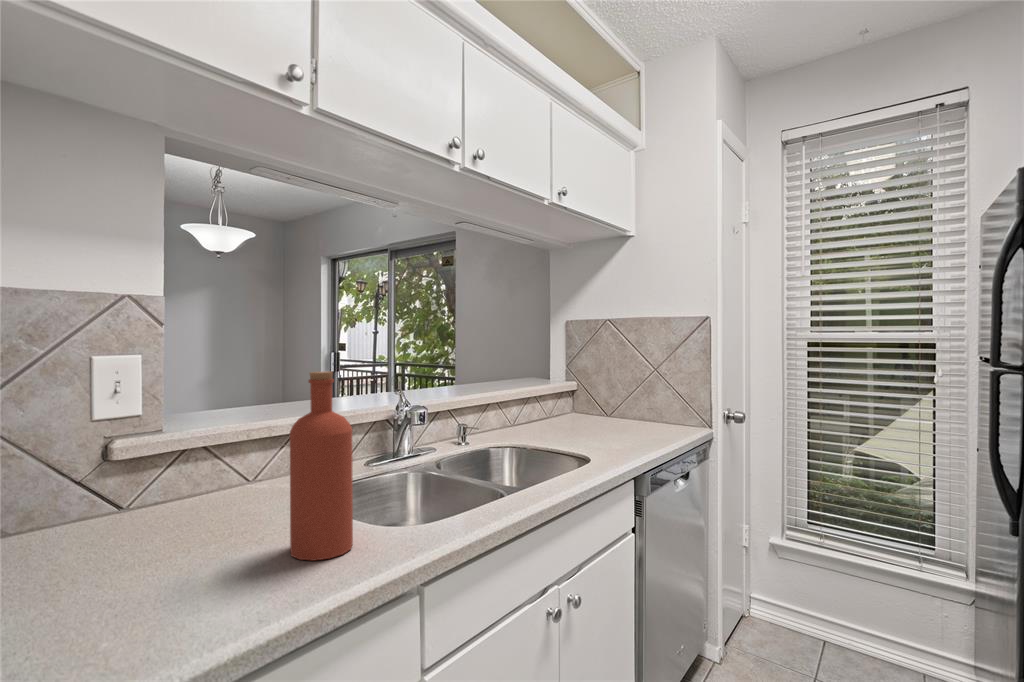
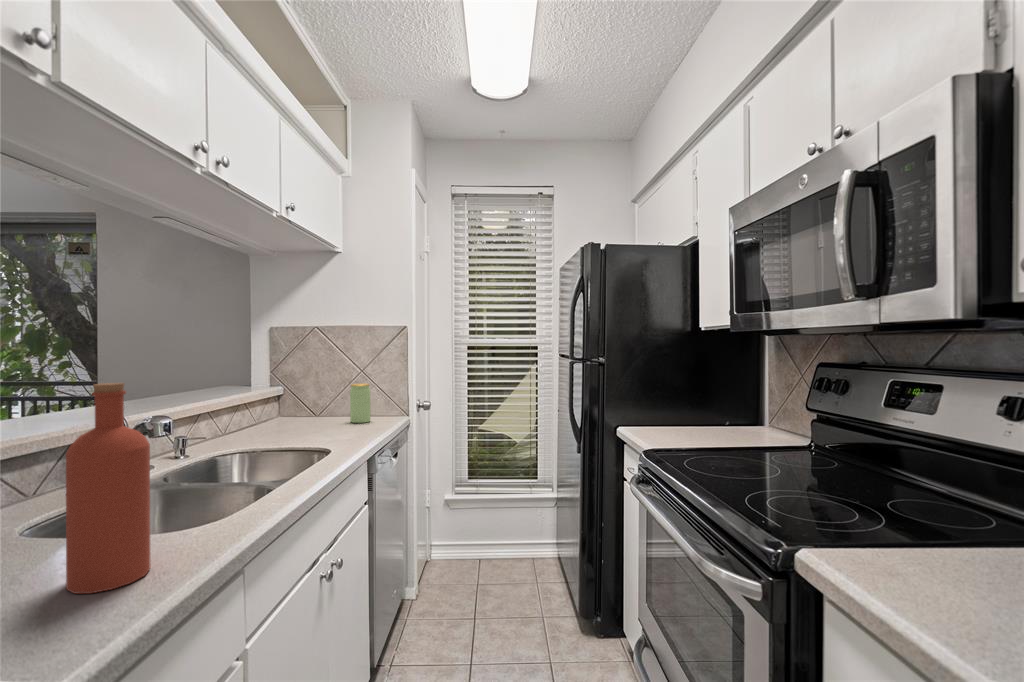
jar: none [640,383,663,428] -> present [350,384,371,423]

